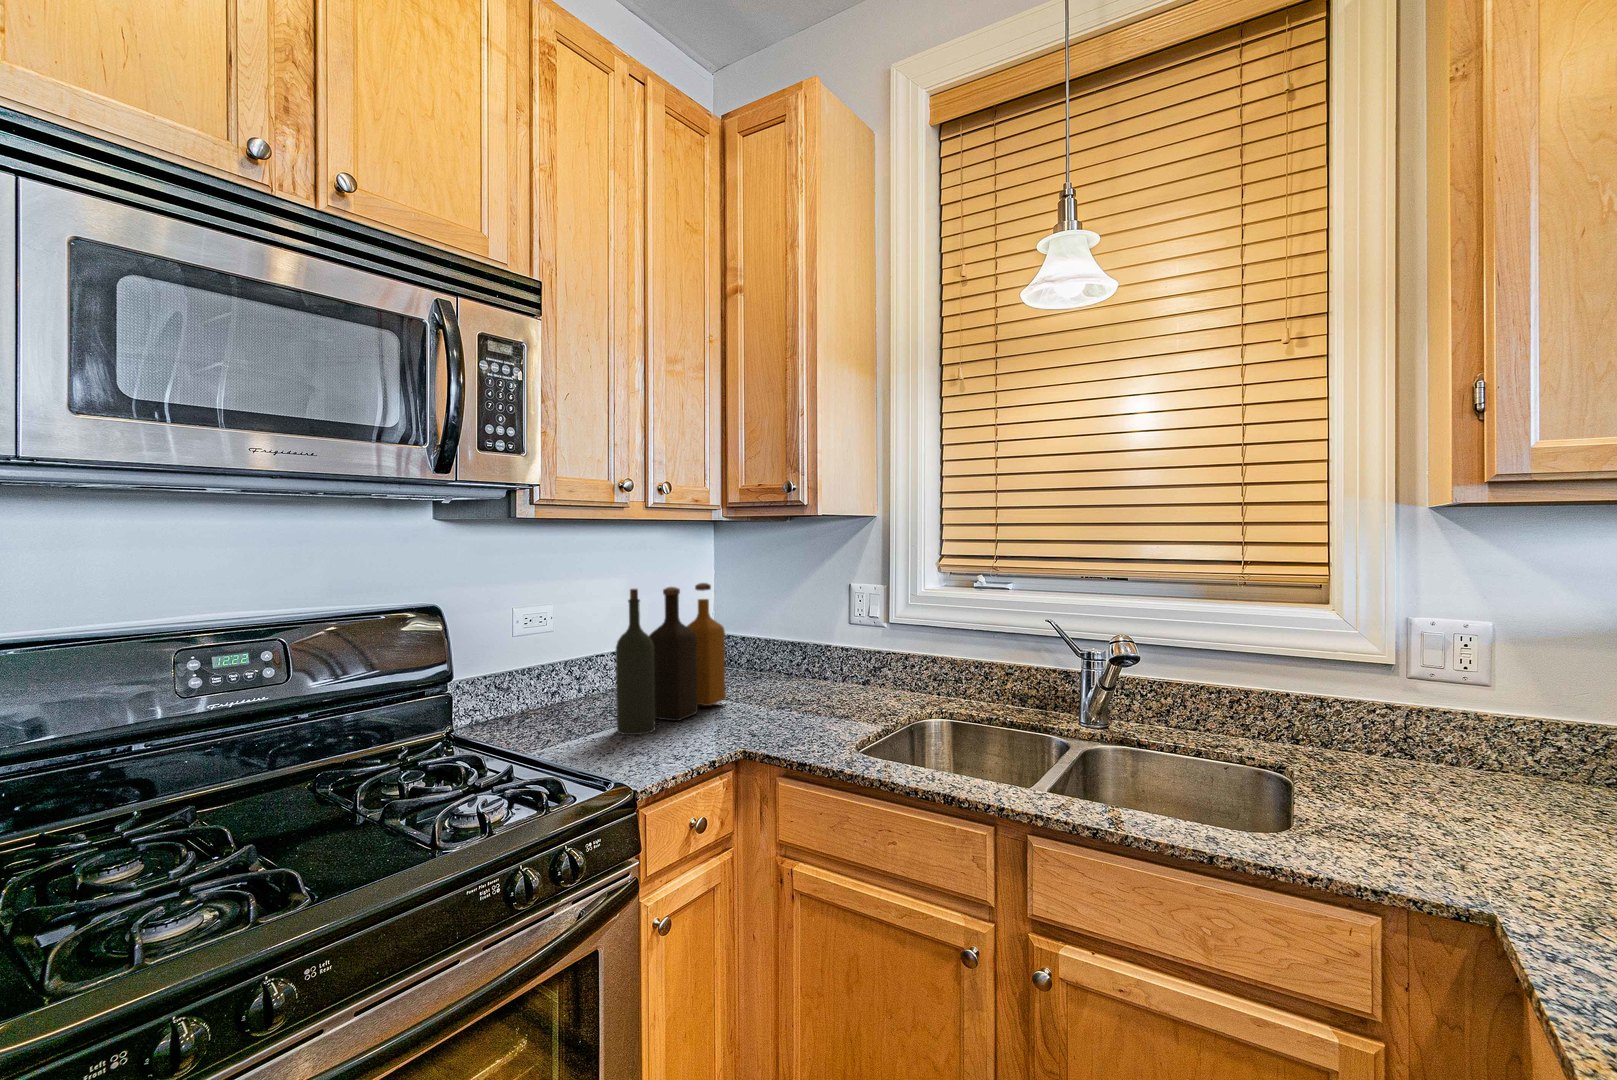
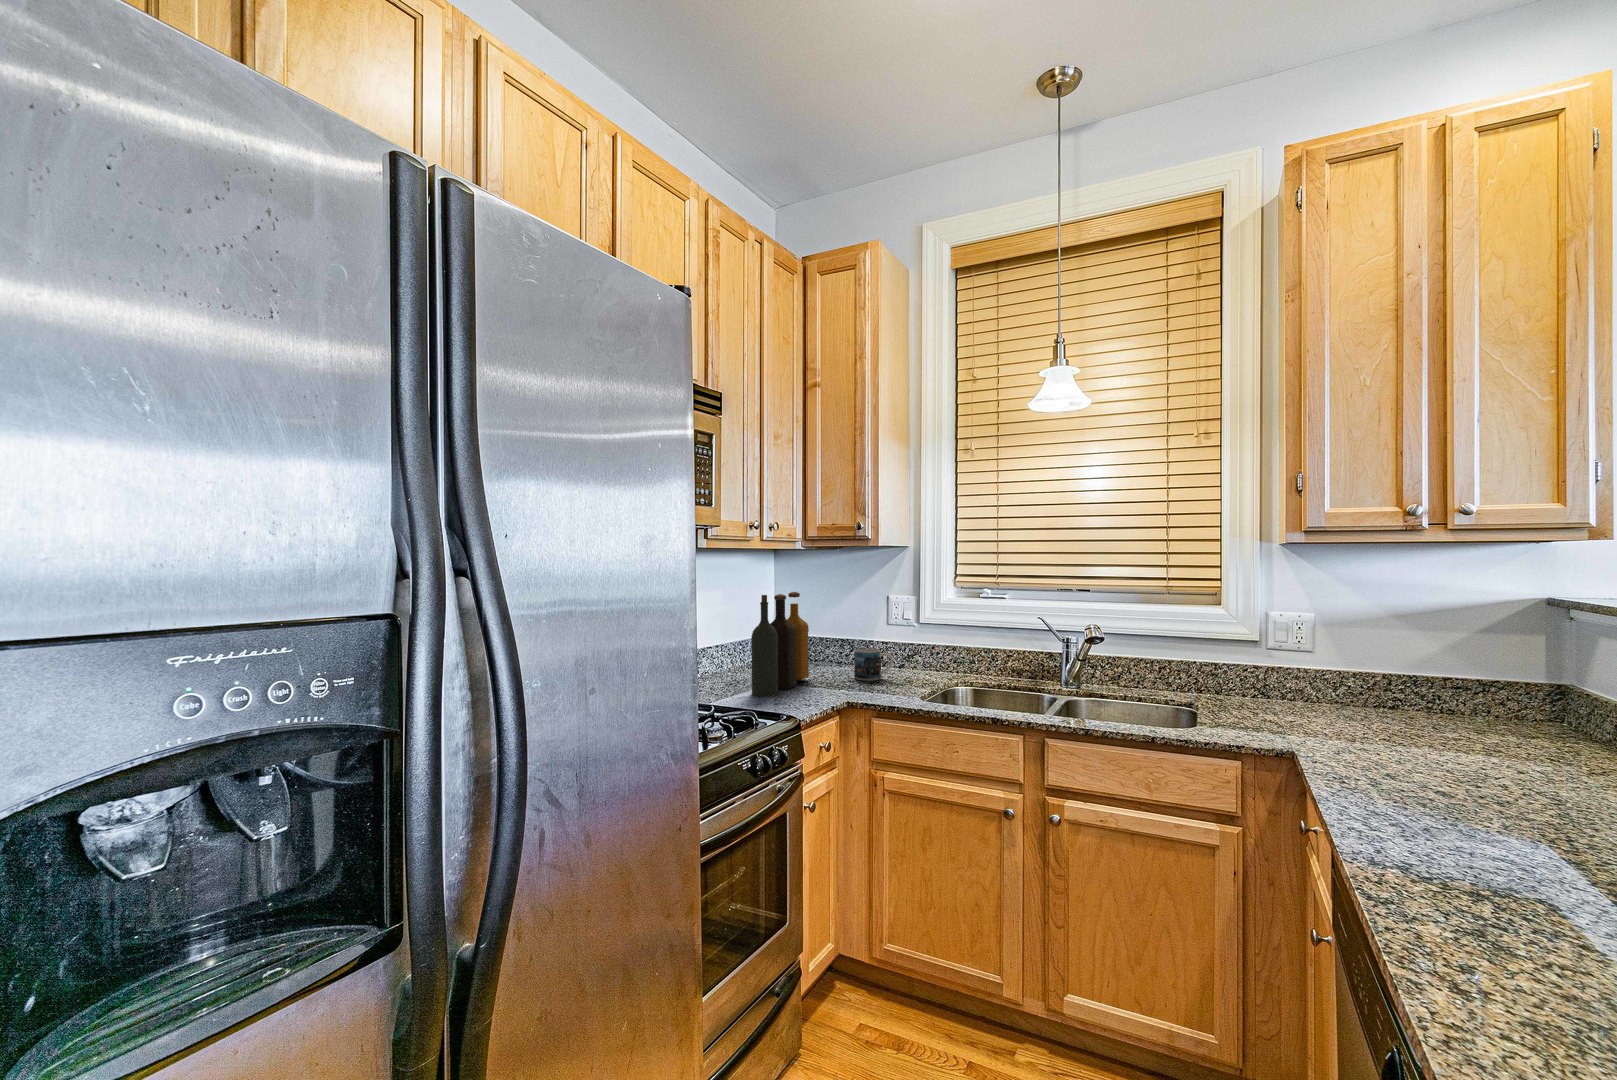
mug: none [790,661,841,707] -> present [854,649,893,681]

